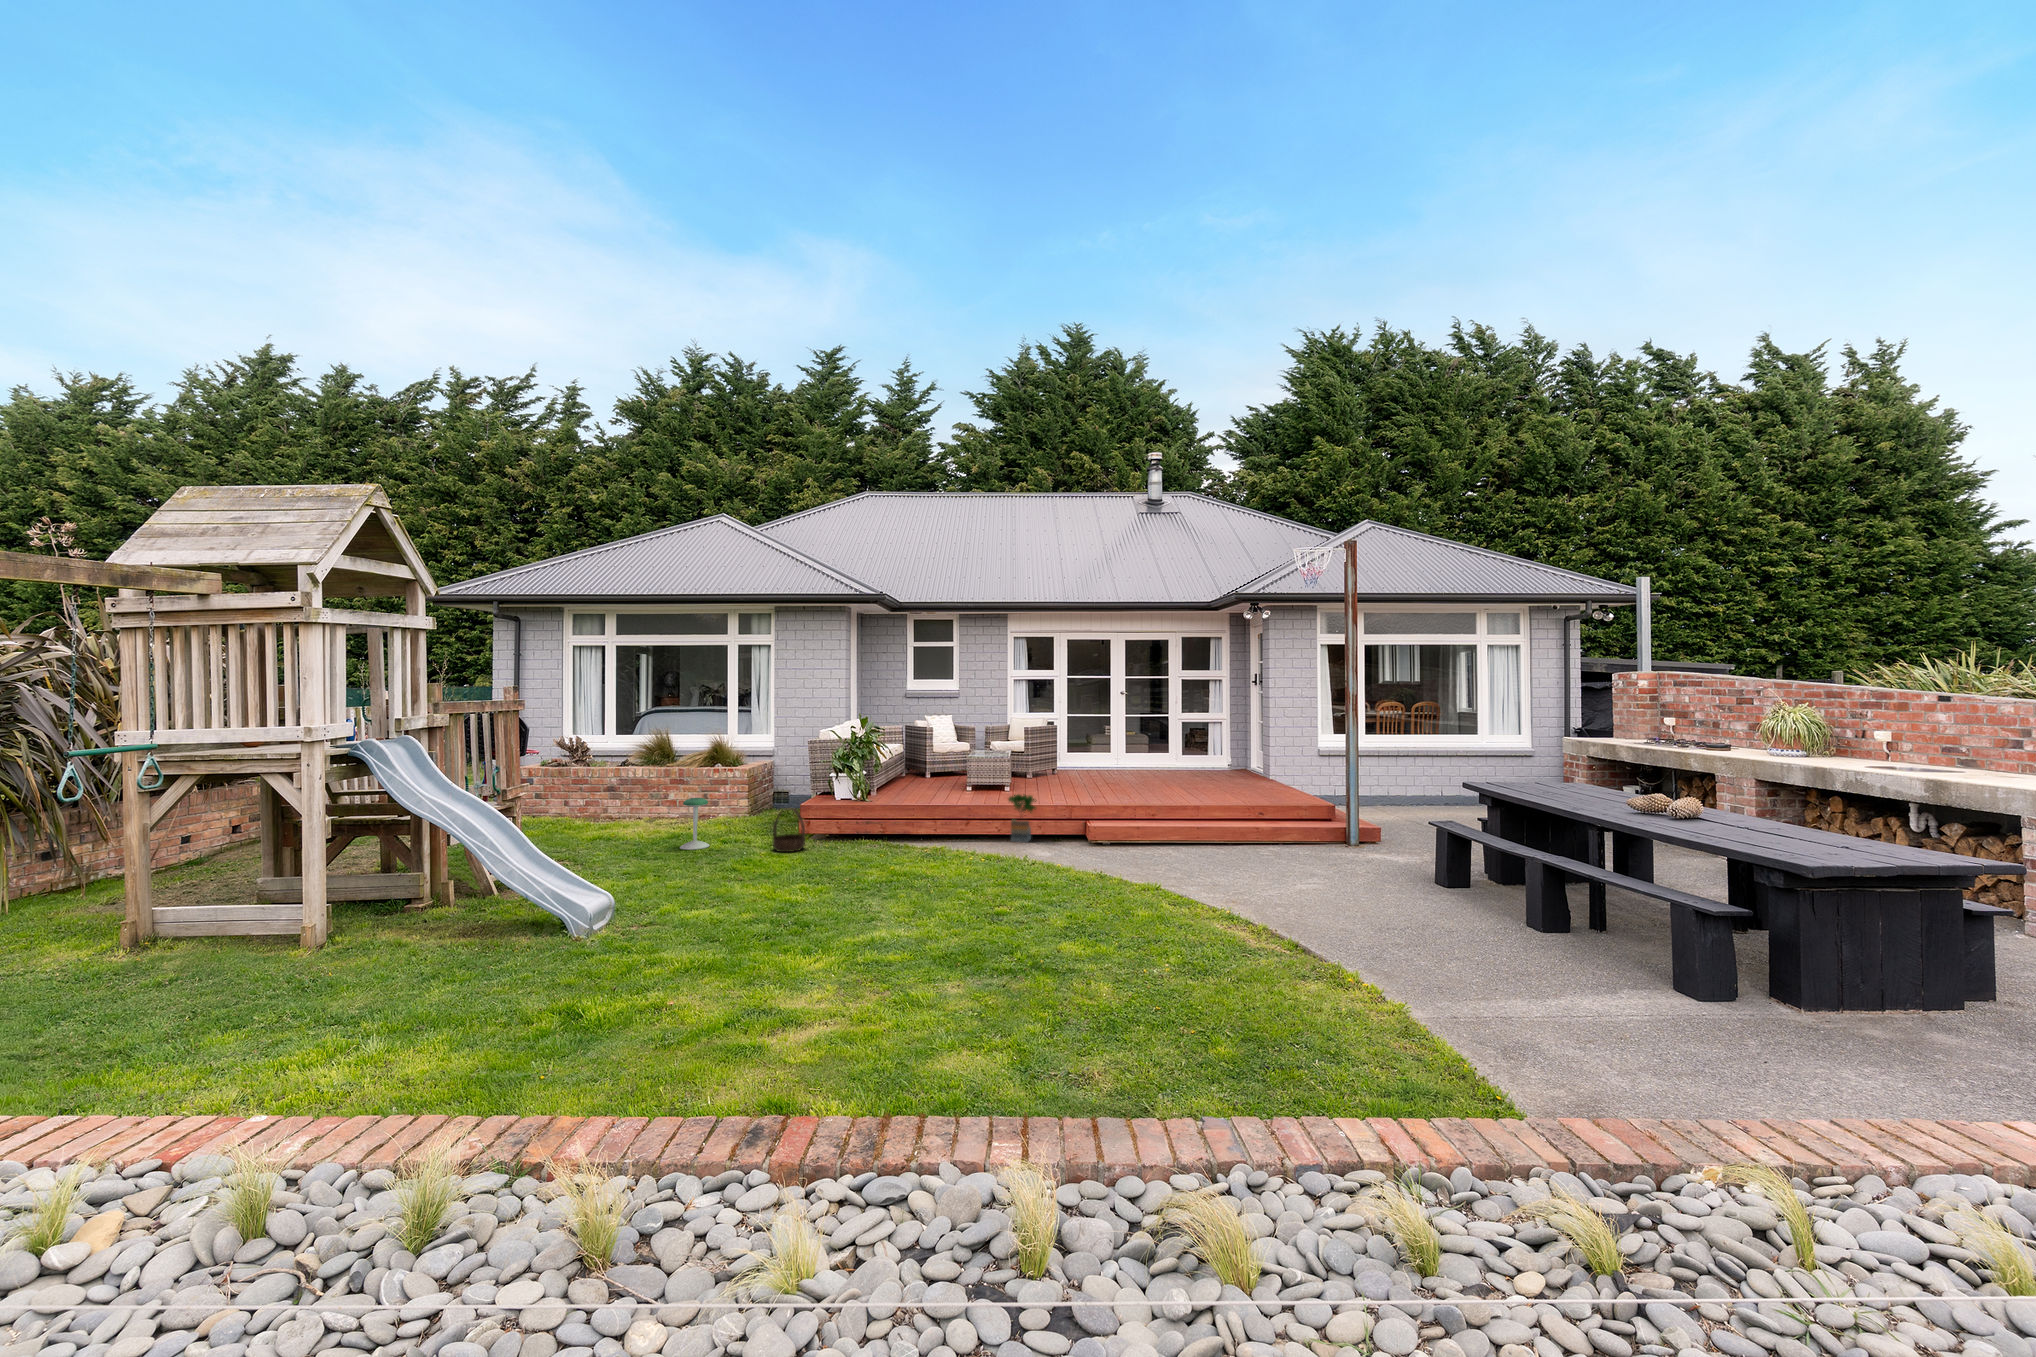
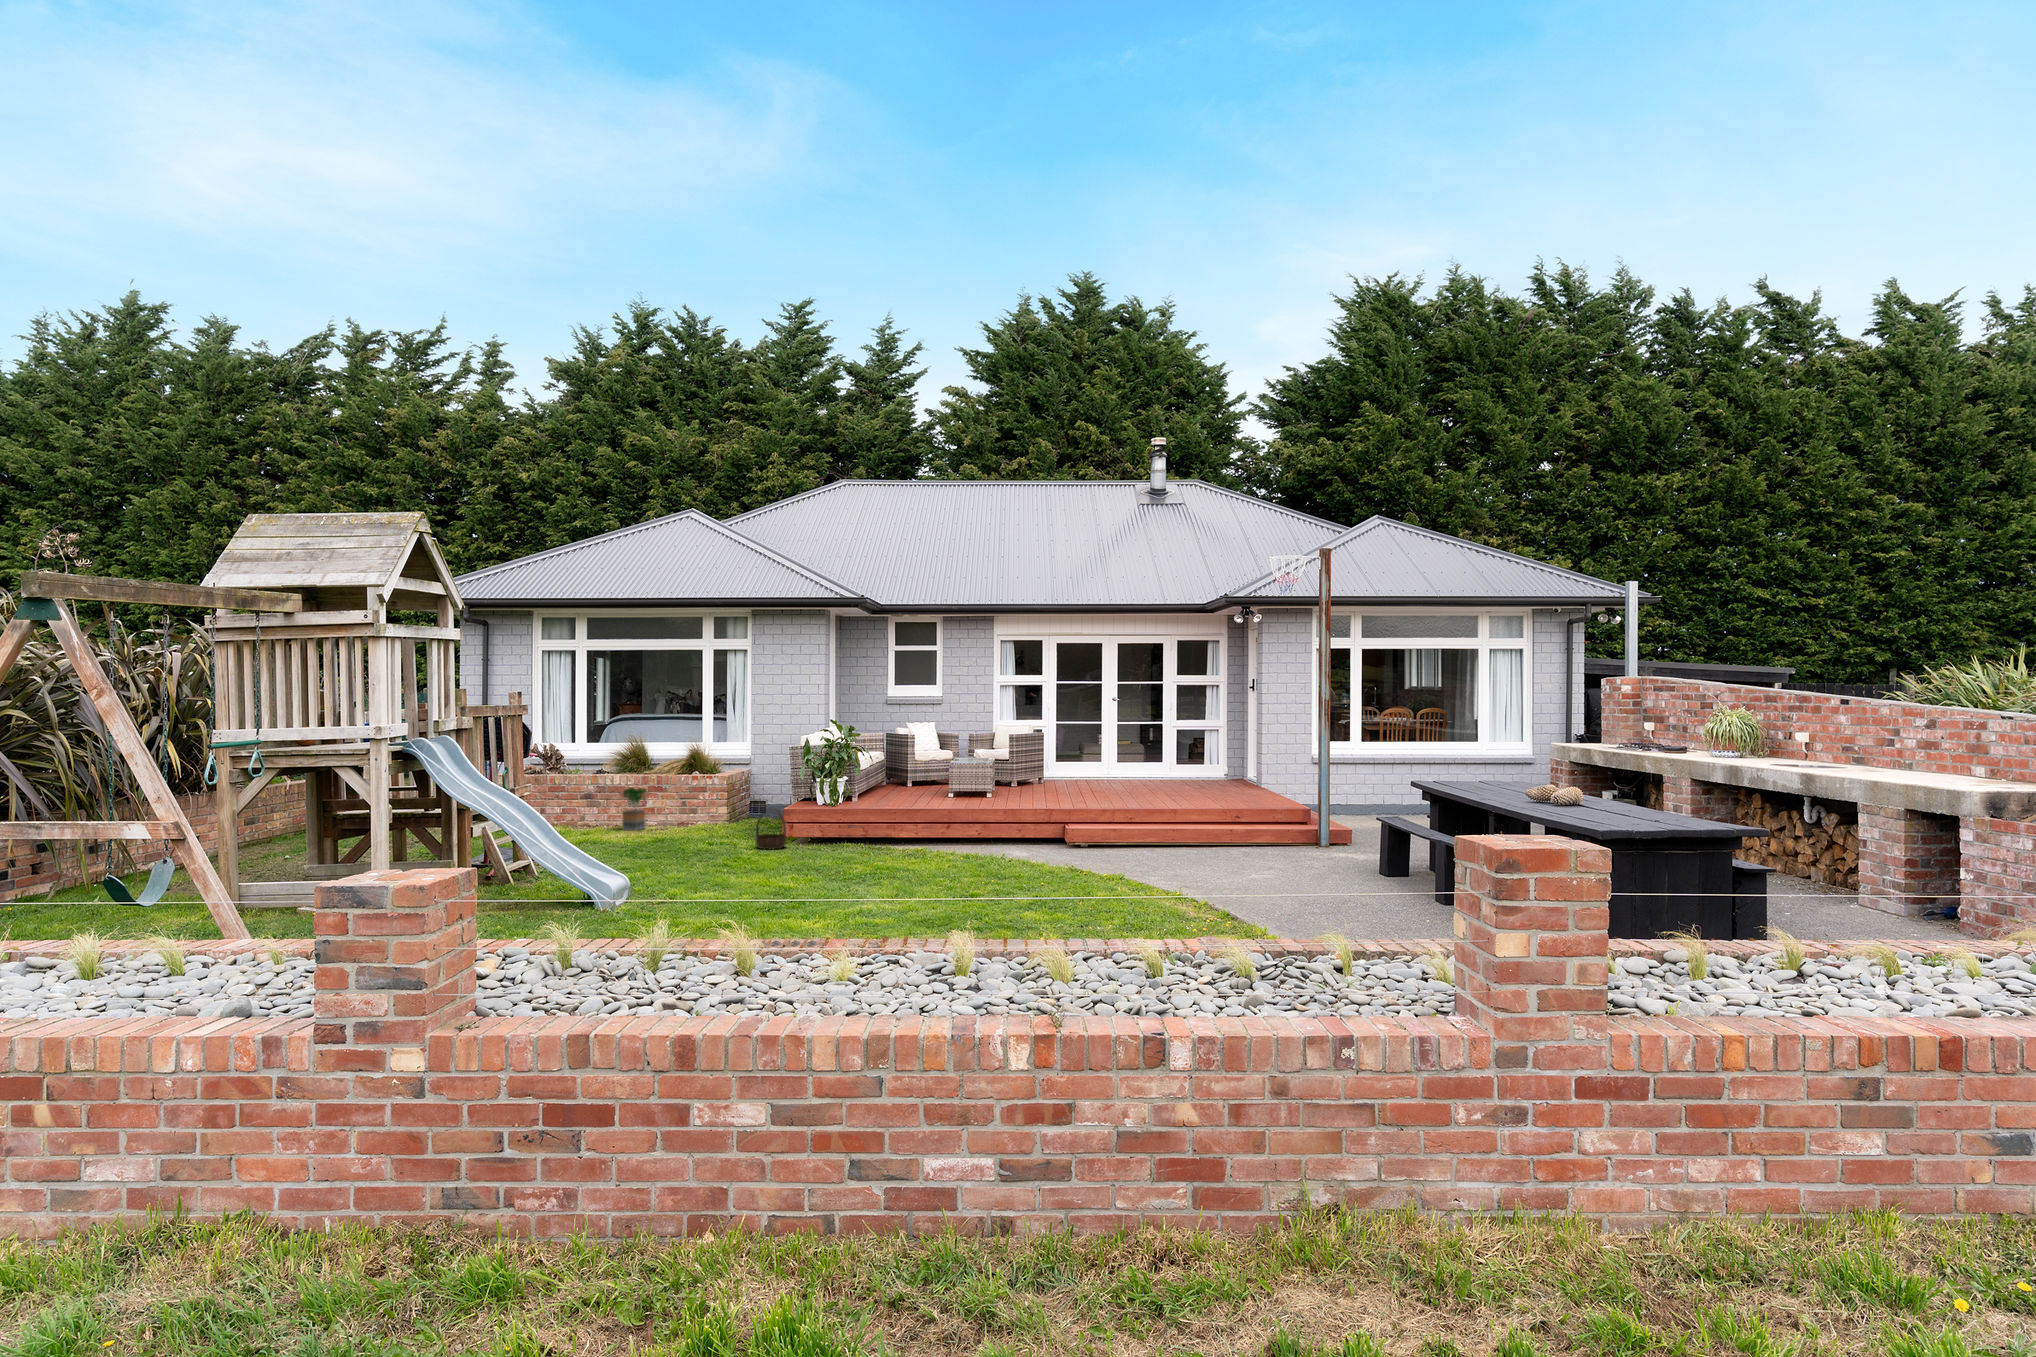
potted tree: present [1008,794,1037,843] -> present [622,787,650,831]
stool: present [680,798,710,850] -> none [667,799,695,847]

